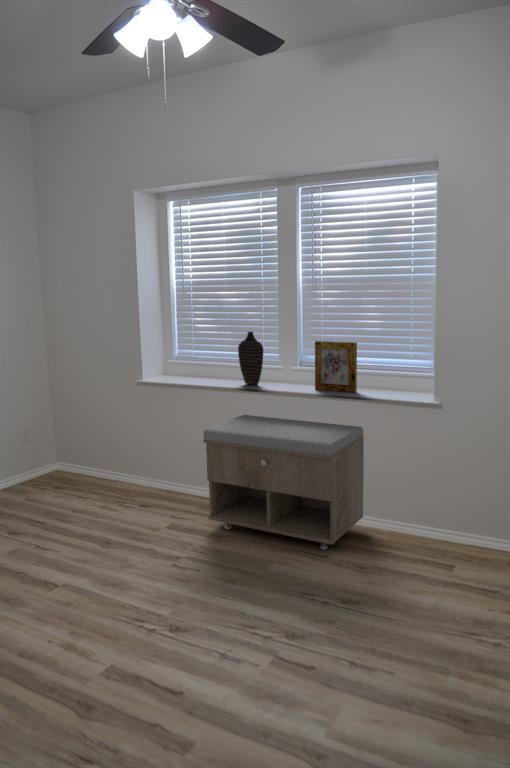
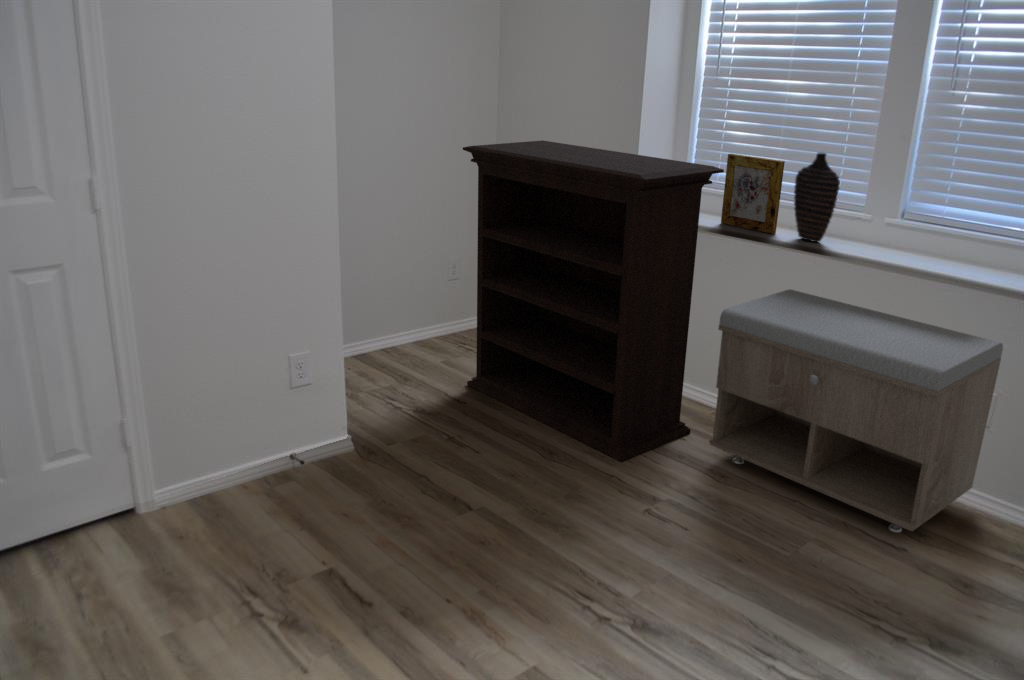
bookshelf: none [20,339,196,540] -> present [463,140,724,462]
picture frame: present [315,341,357,392] -> present [721,154,785,234]

